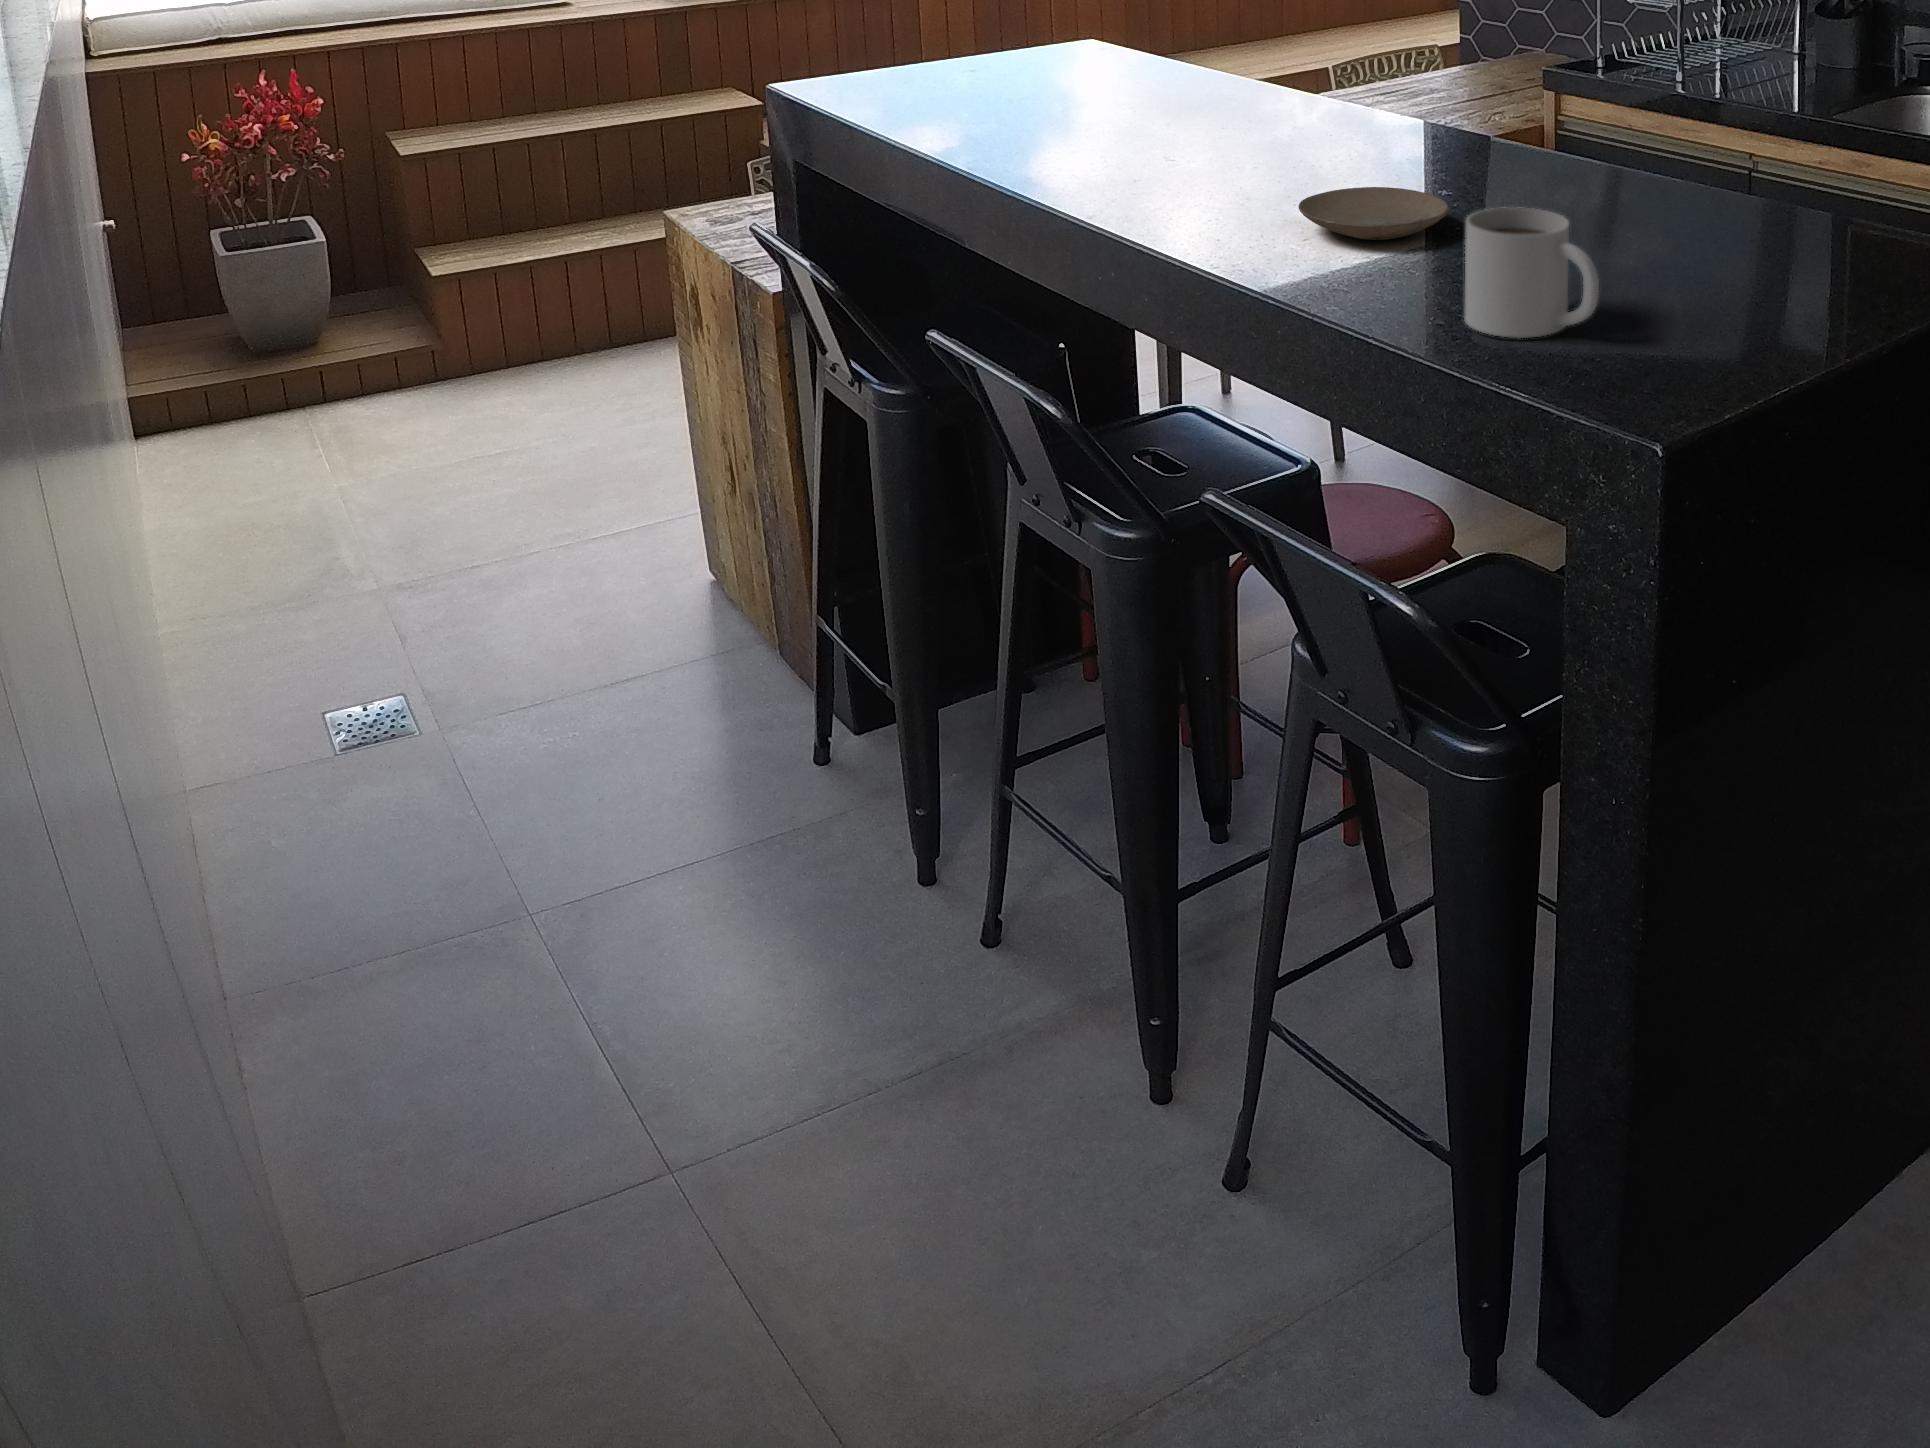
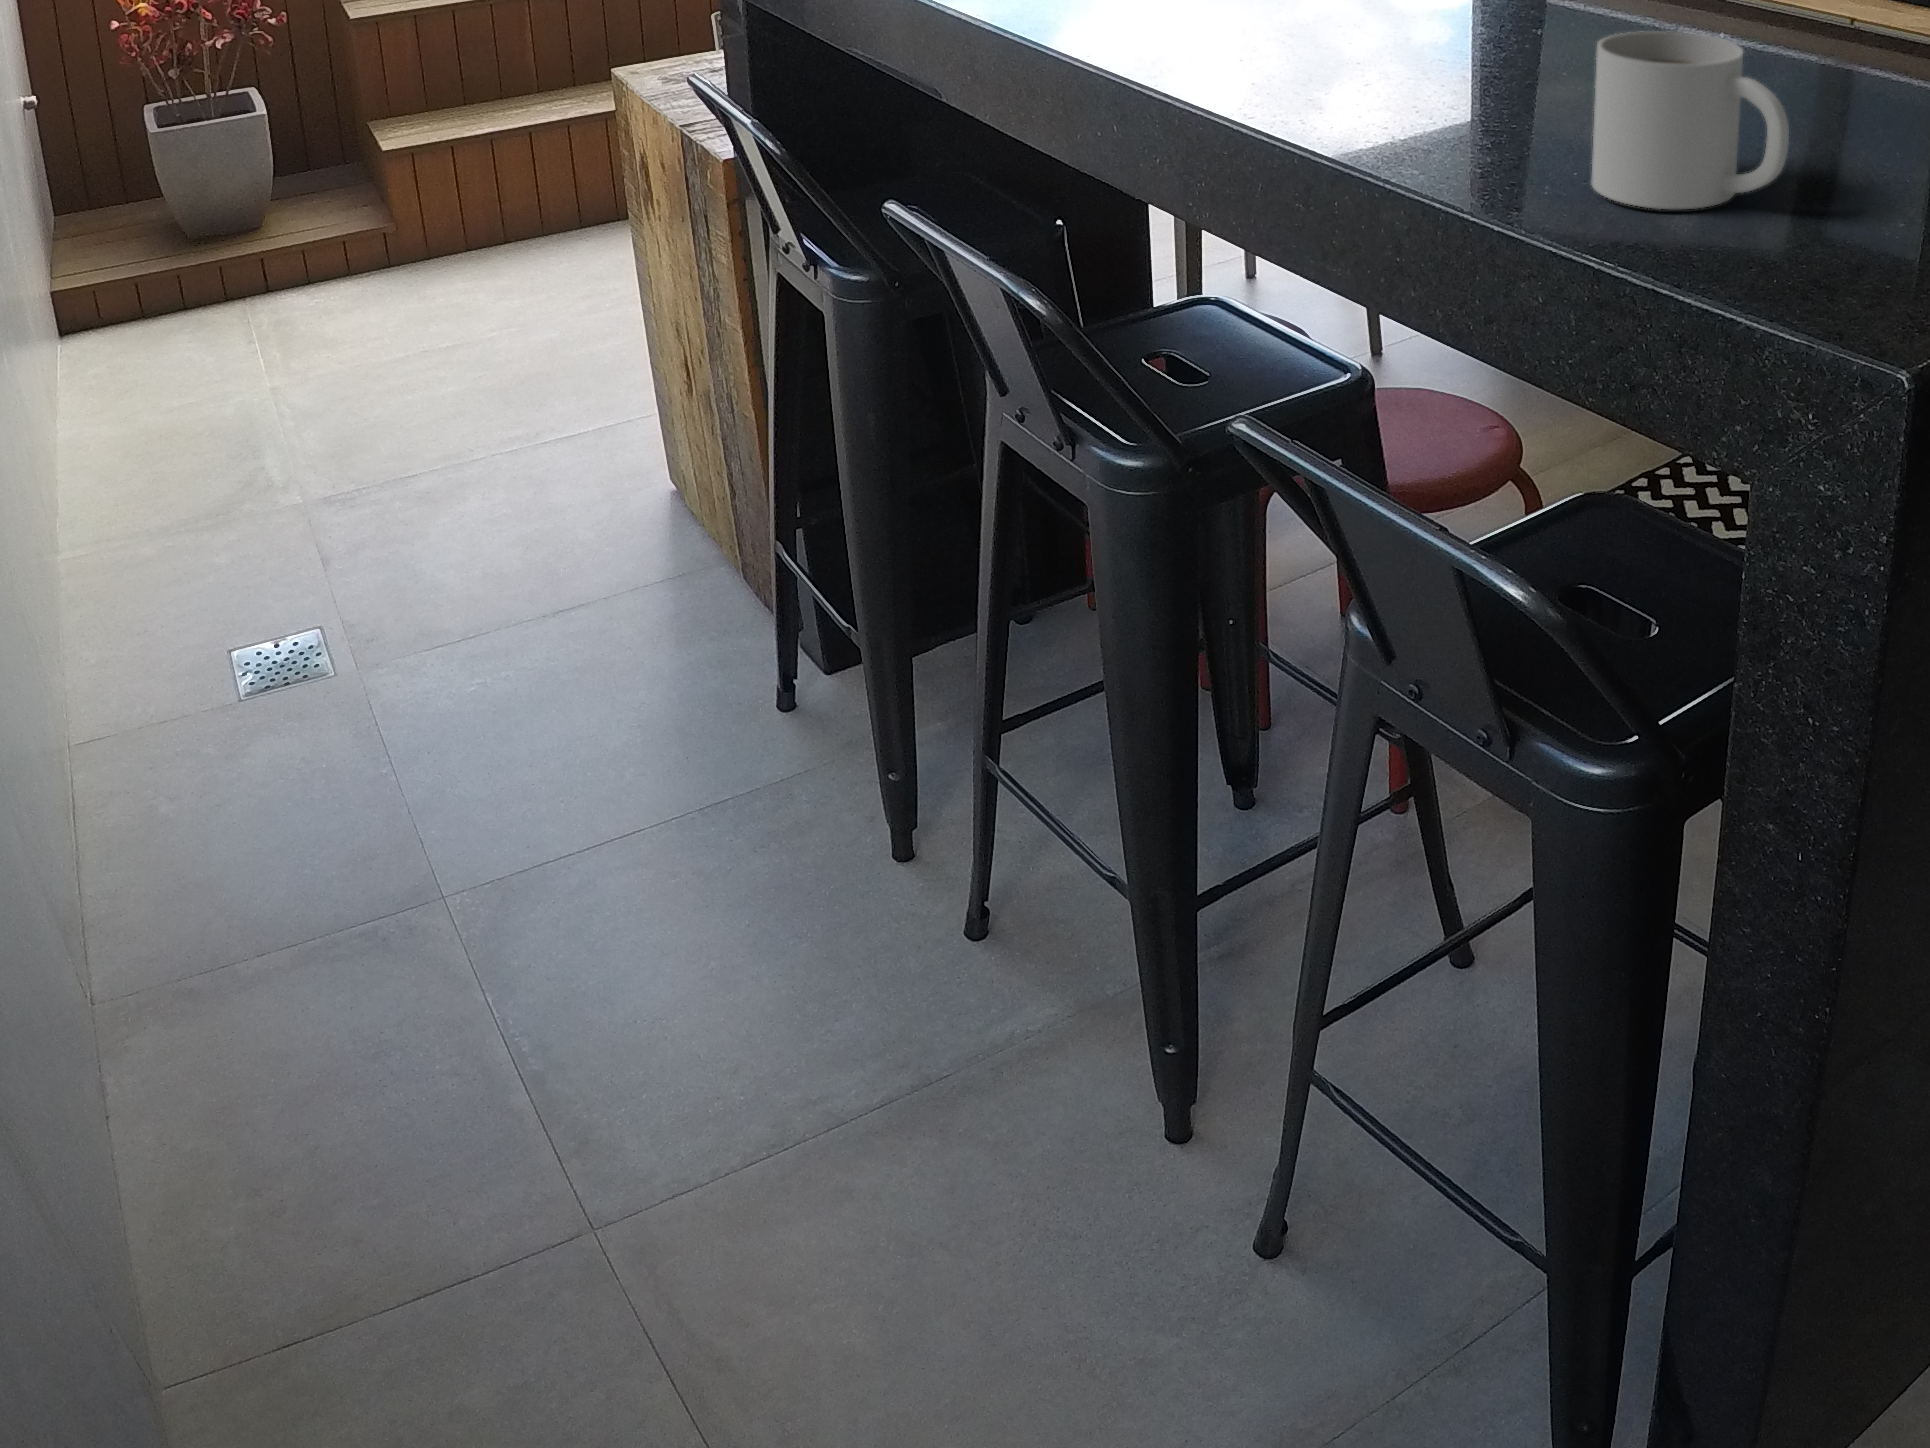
plate: present [1299,187,1449,240] -> none [1356,20,1555,84]

